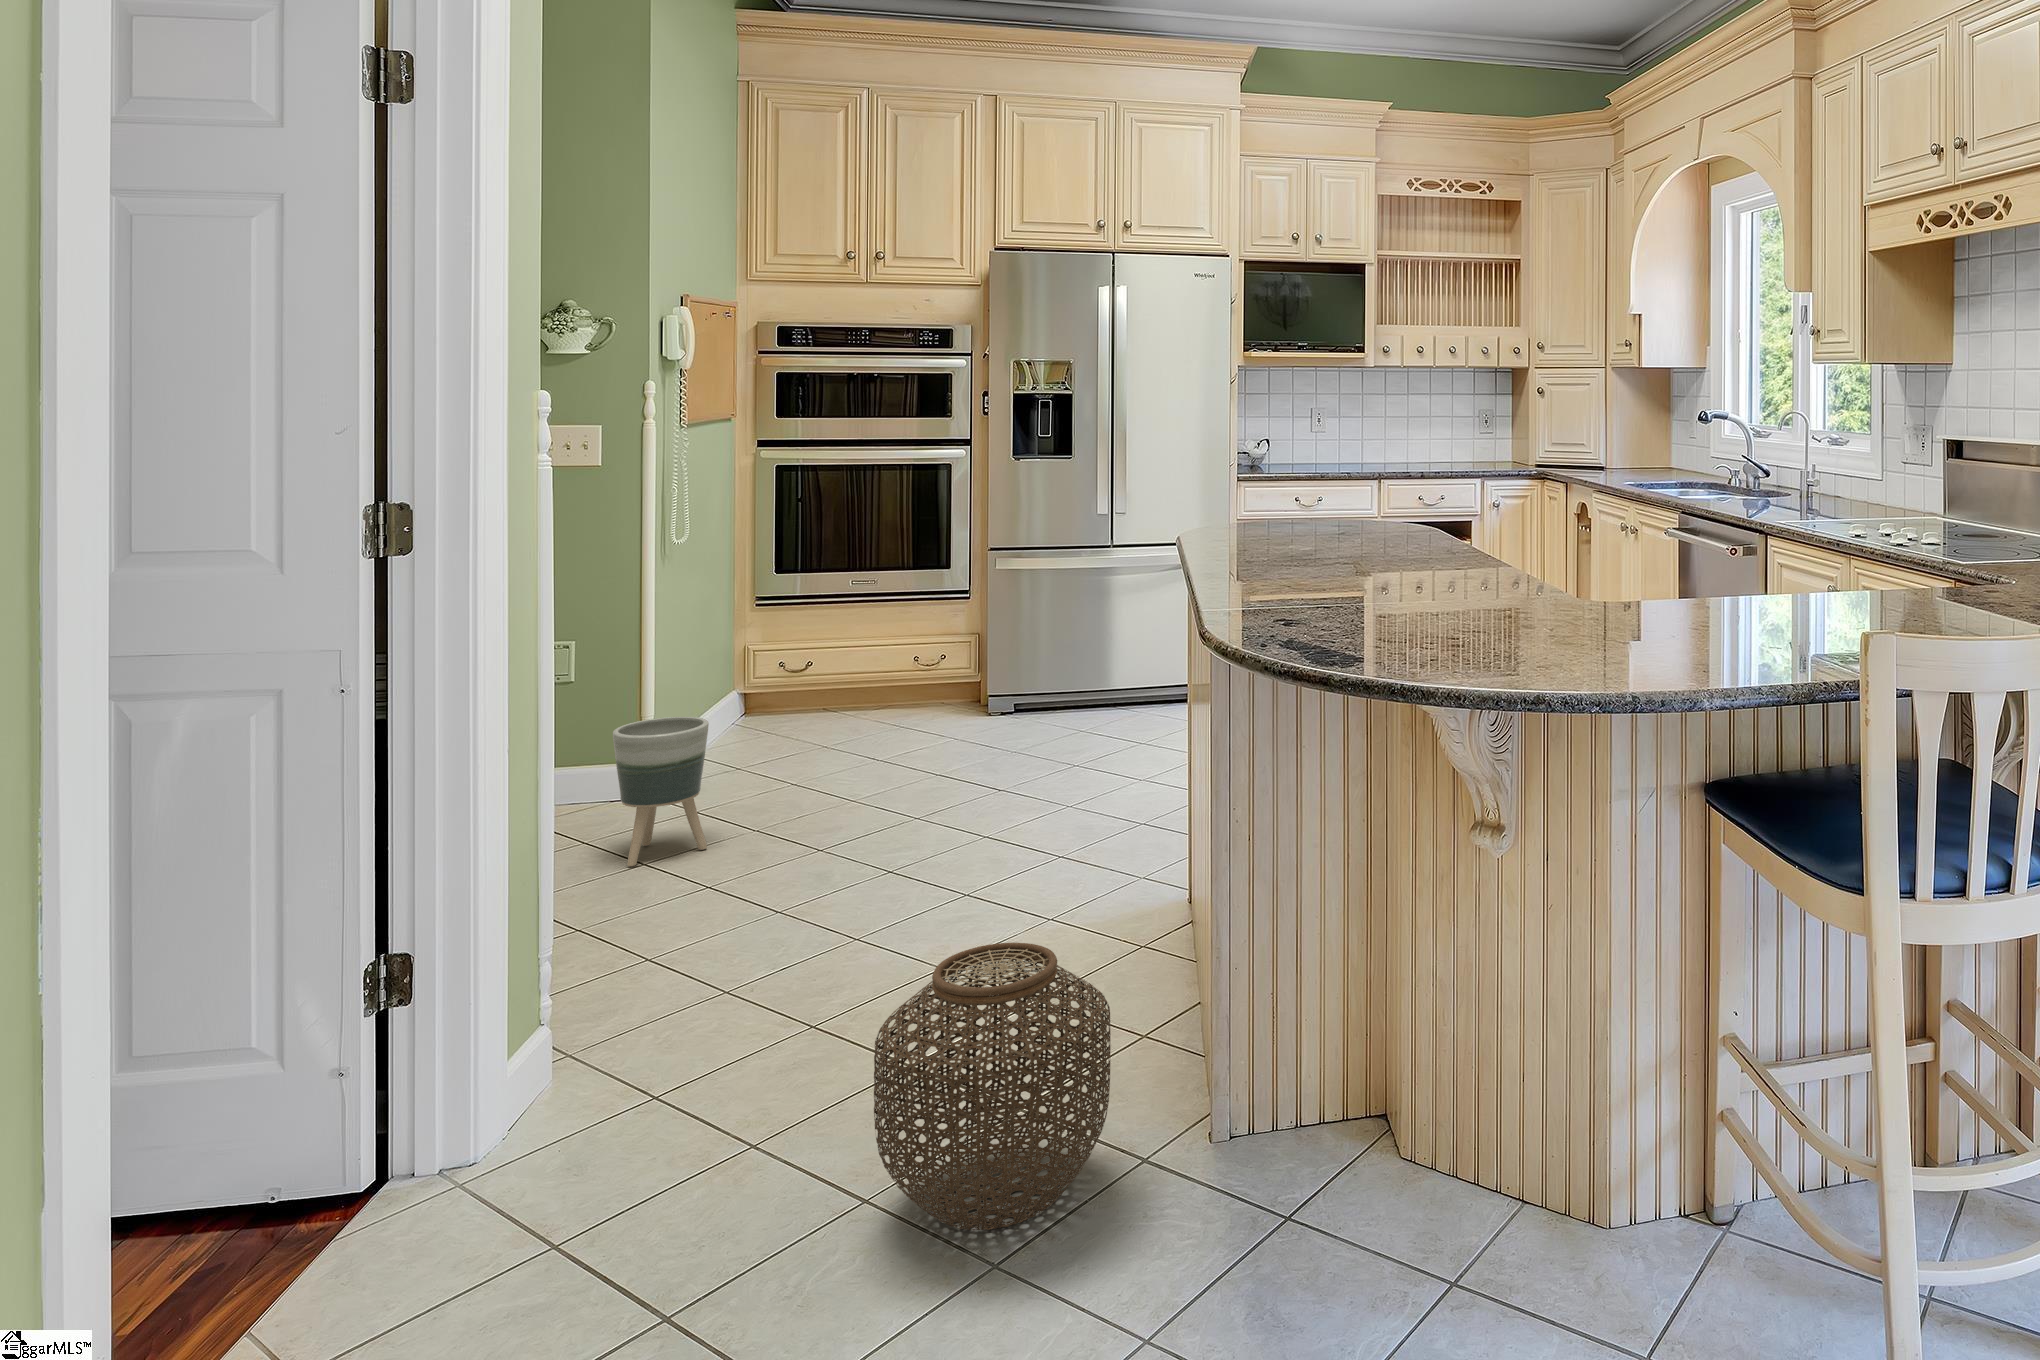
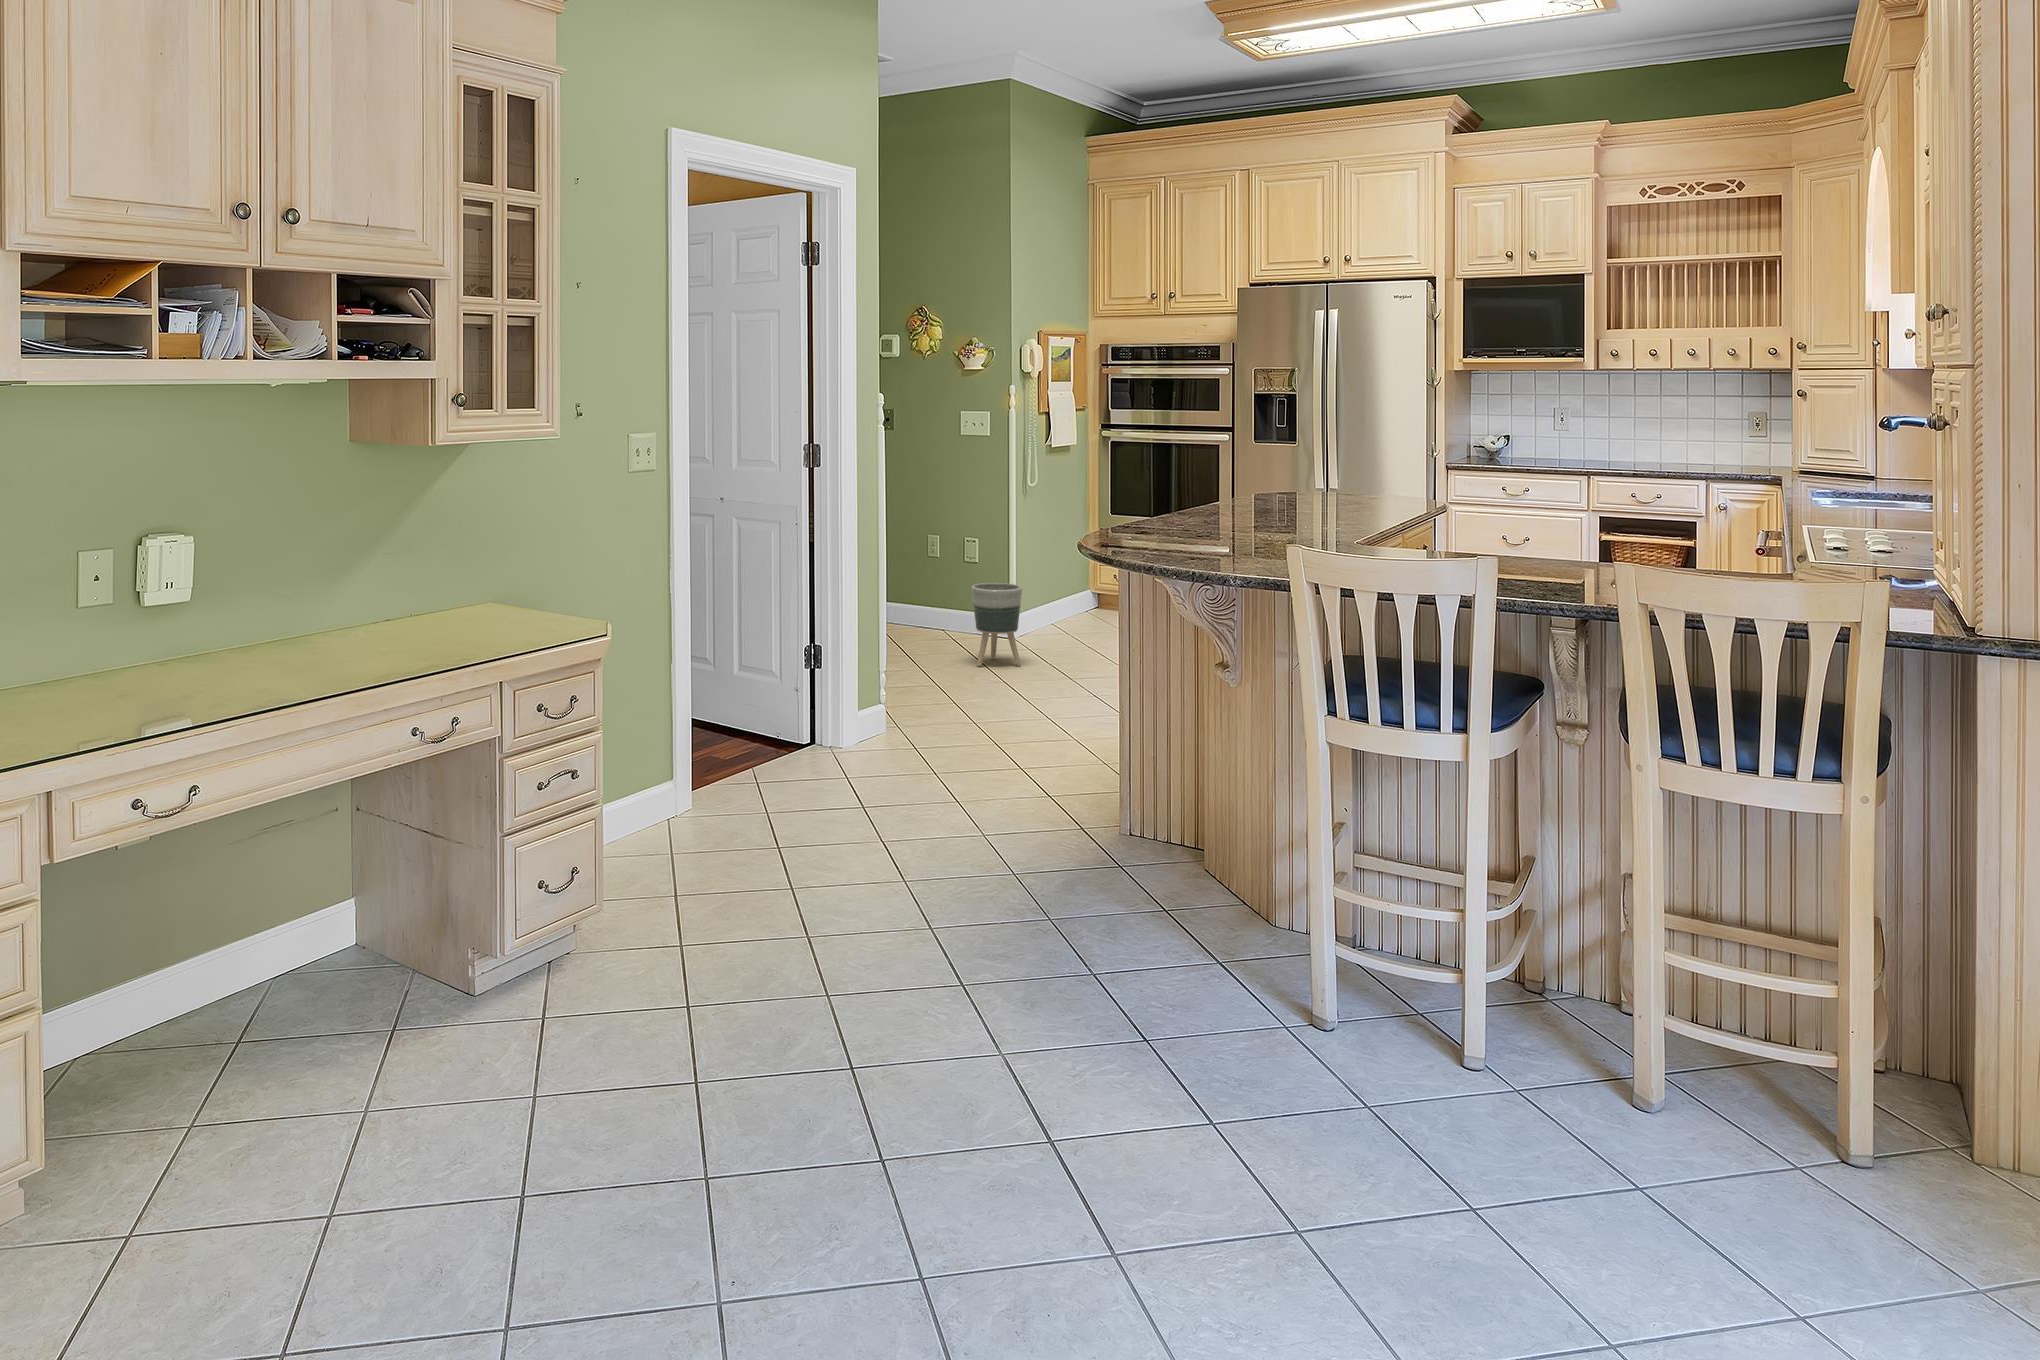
woven basket: present [874,943,1110,1230] -> none [961,694,1091,848]

